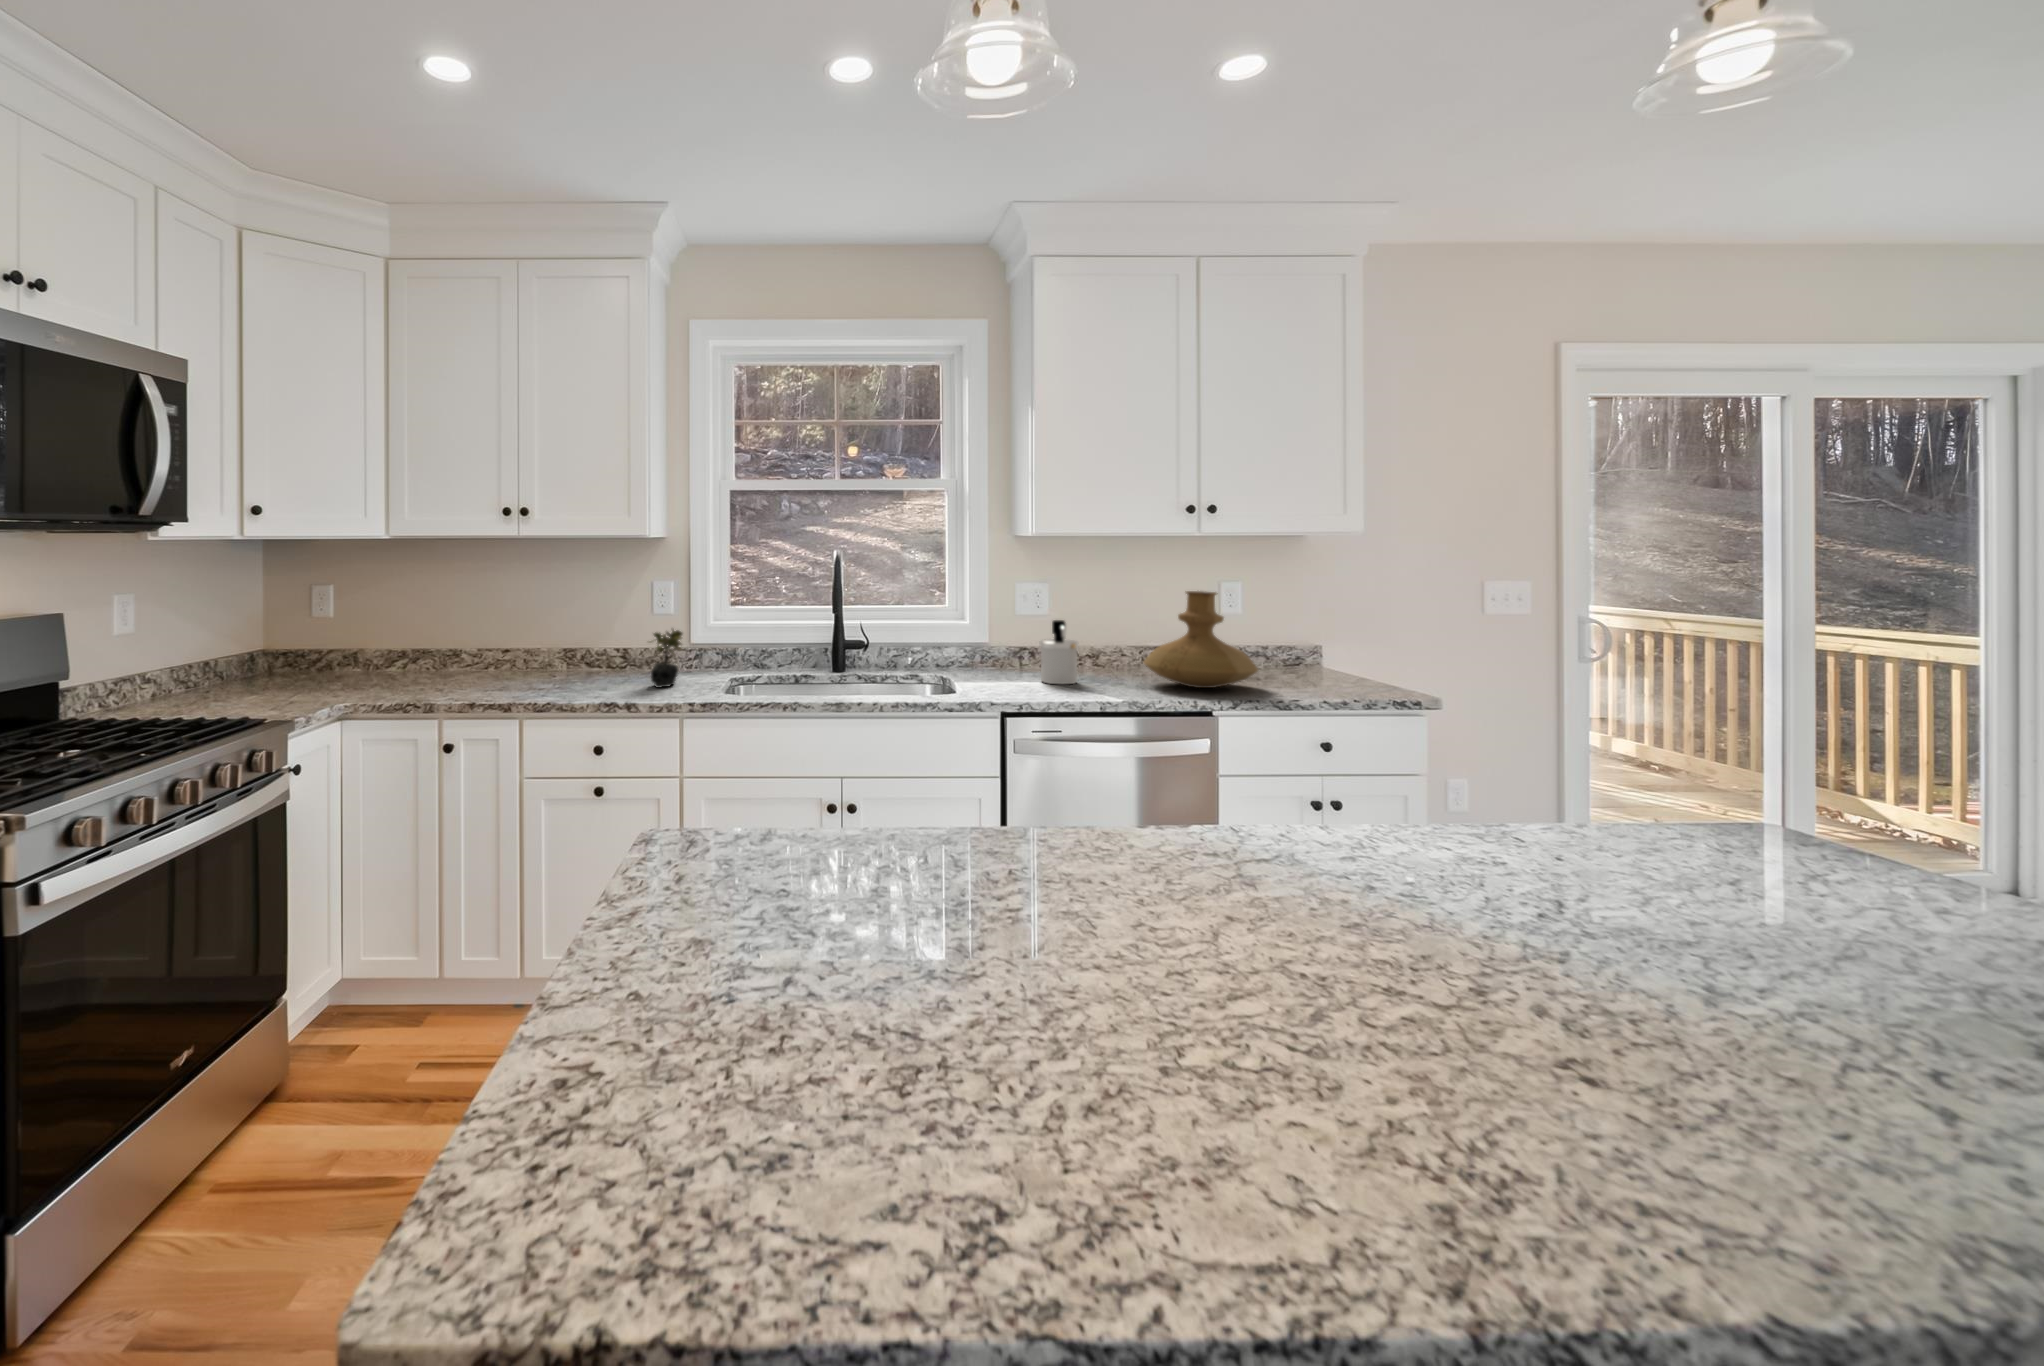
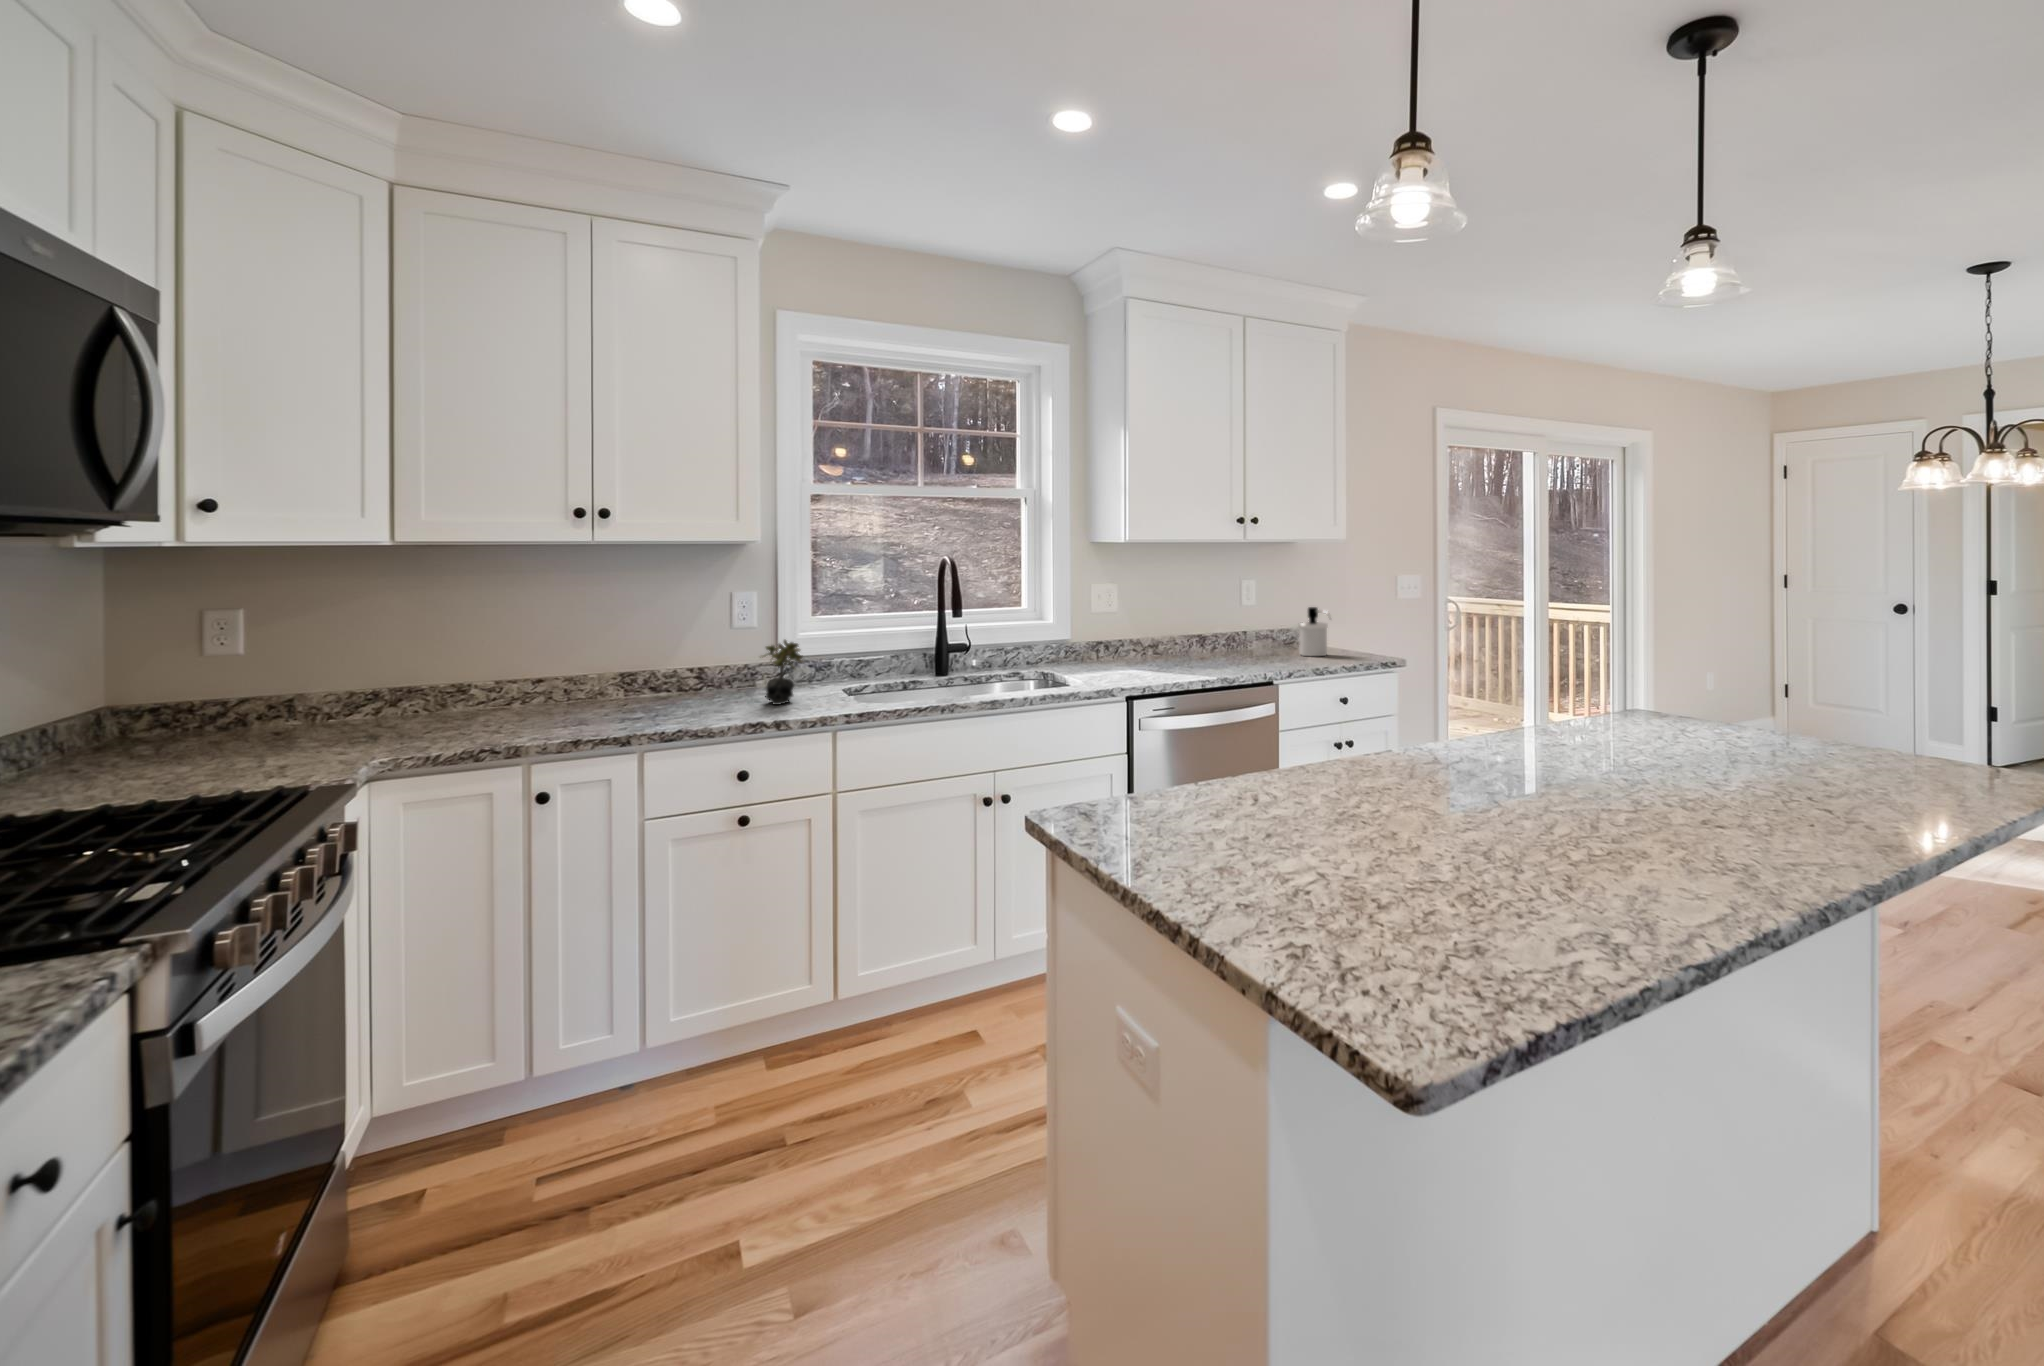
vase: present [1143,591,1258,688] -> none [1207,587,1296,665]
soap dispenser: present [1040,620,1078,684] -> present [1298,607,1331,656]

